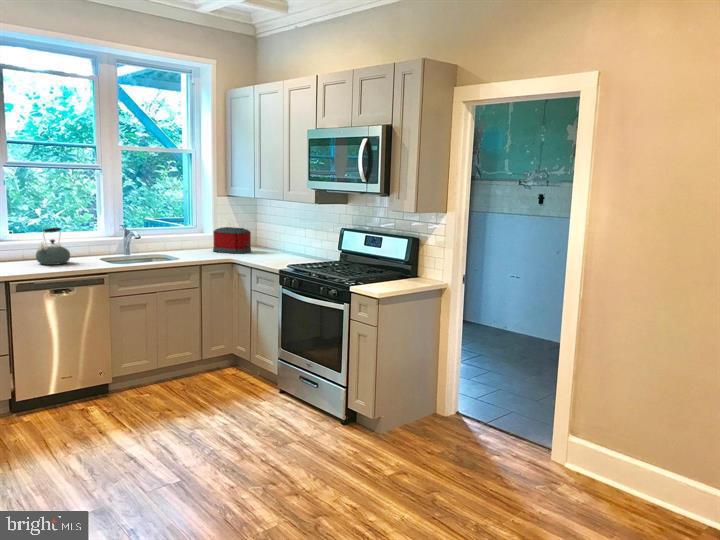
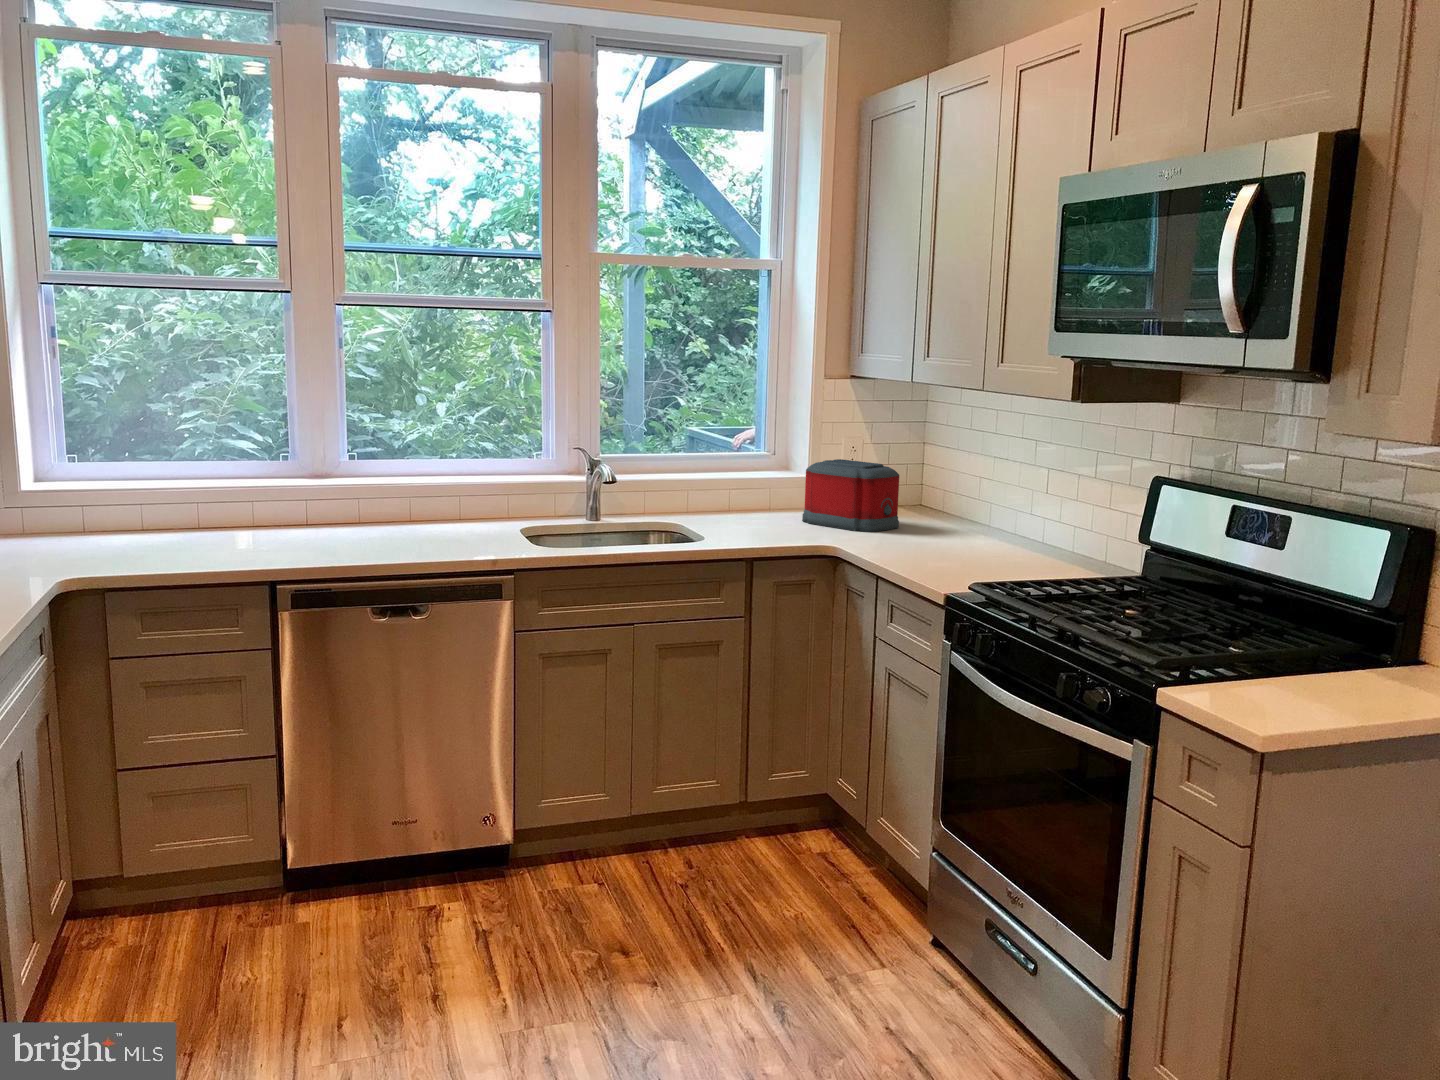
kettle: present [36,228,70,265] -> none [365,452,447,541]

